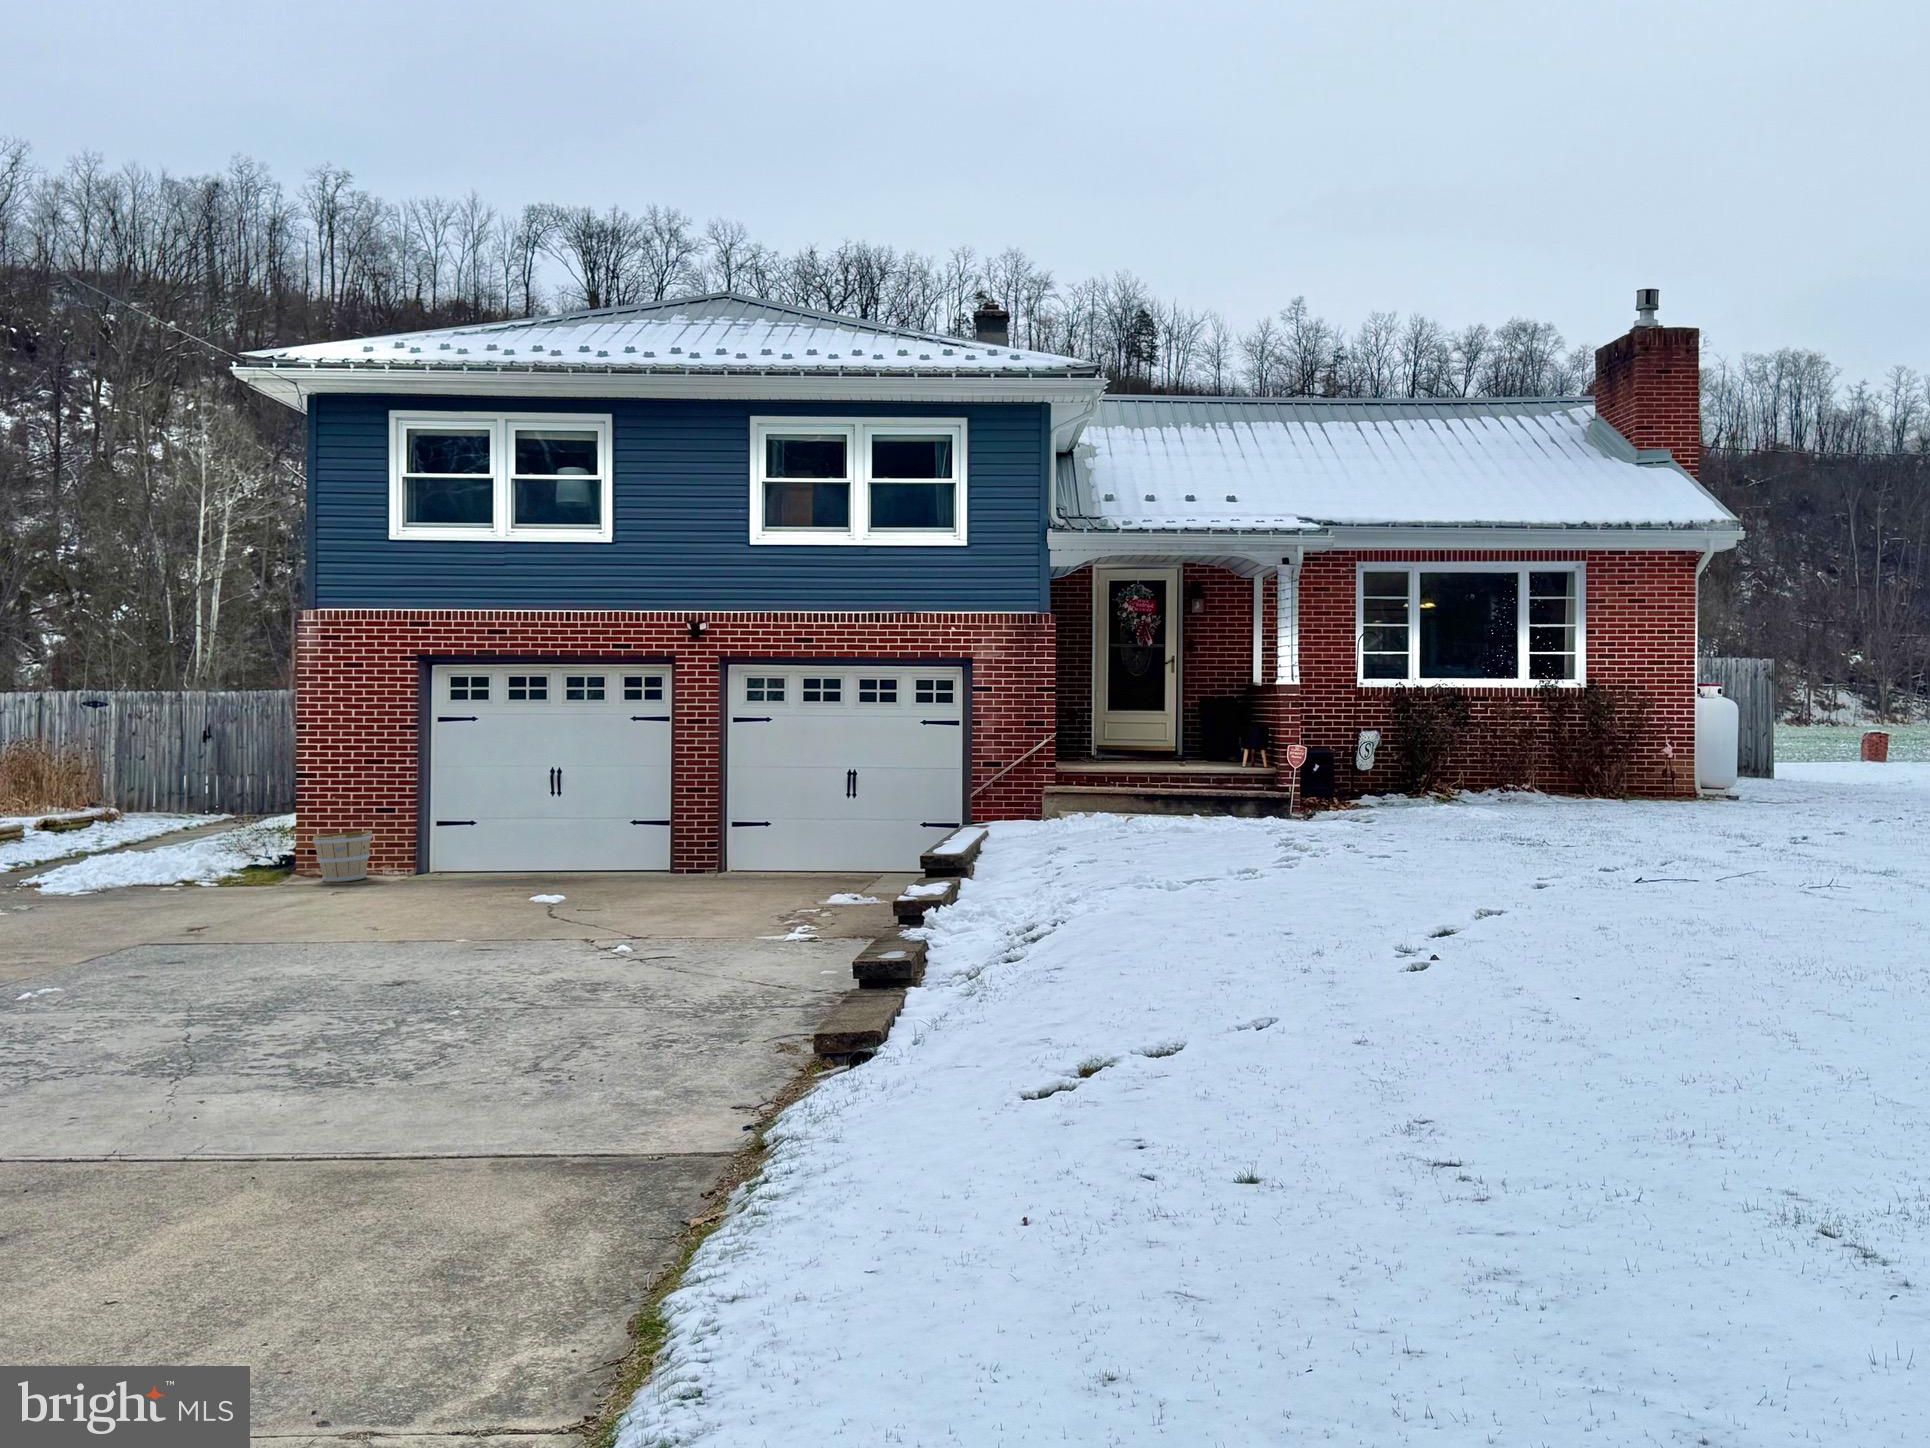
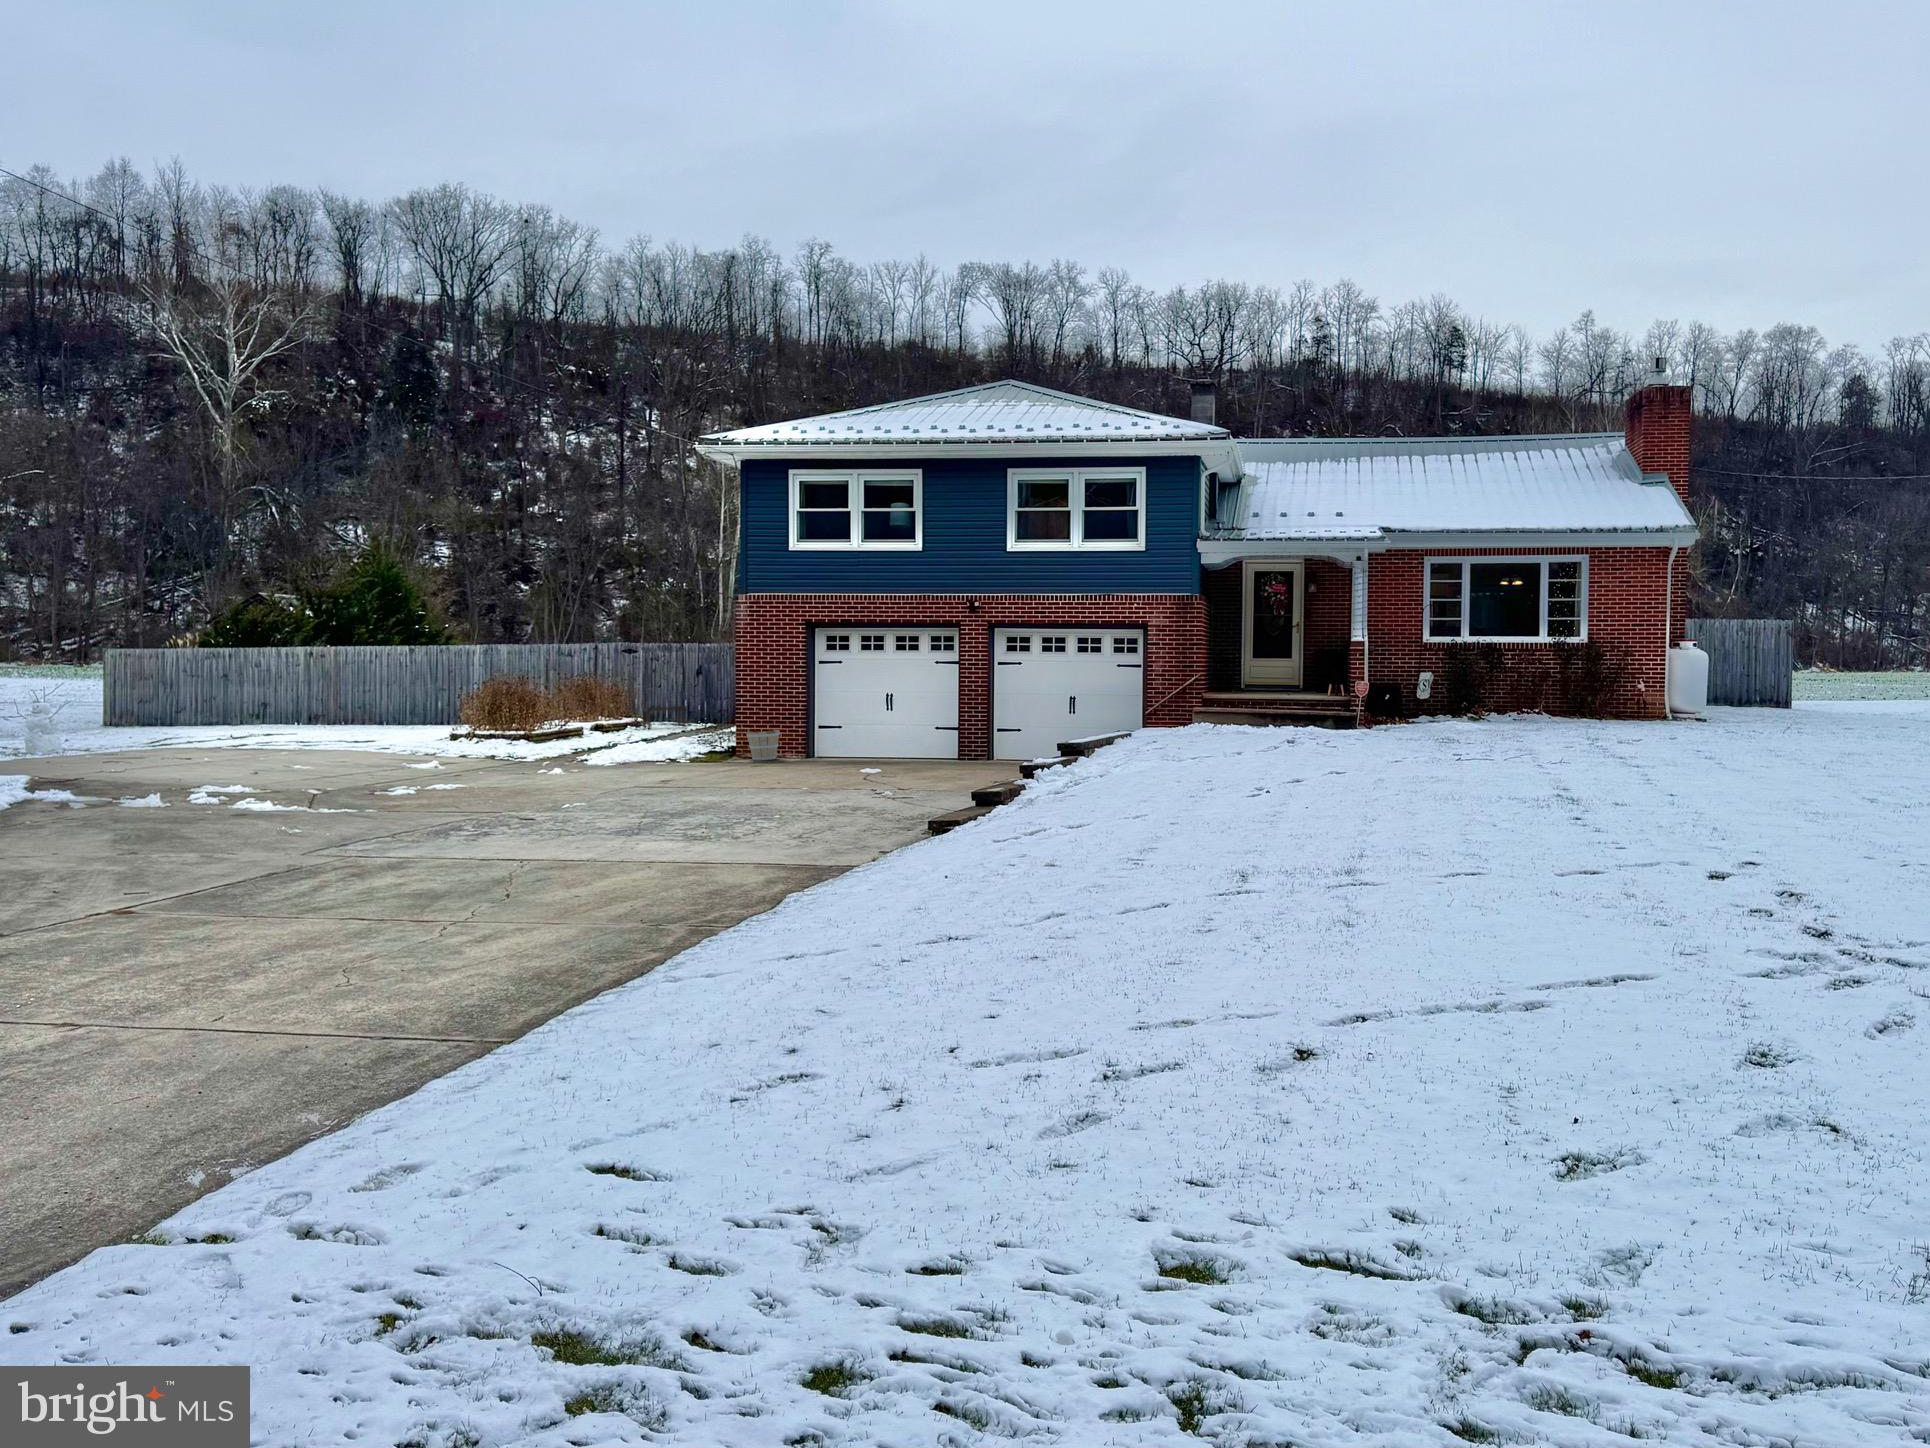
bench: none [199,781,269,819] -> present [642,705,685,730]

